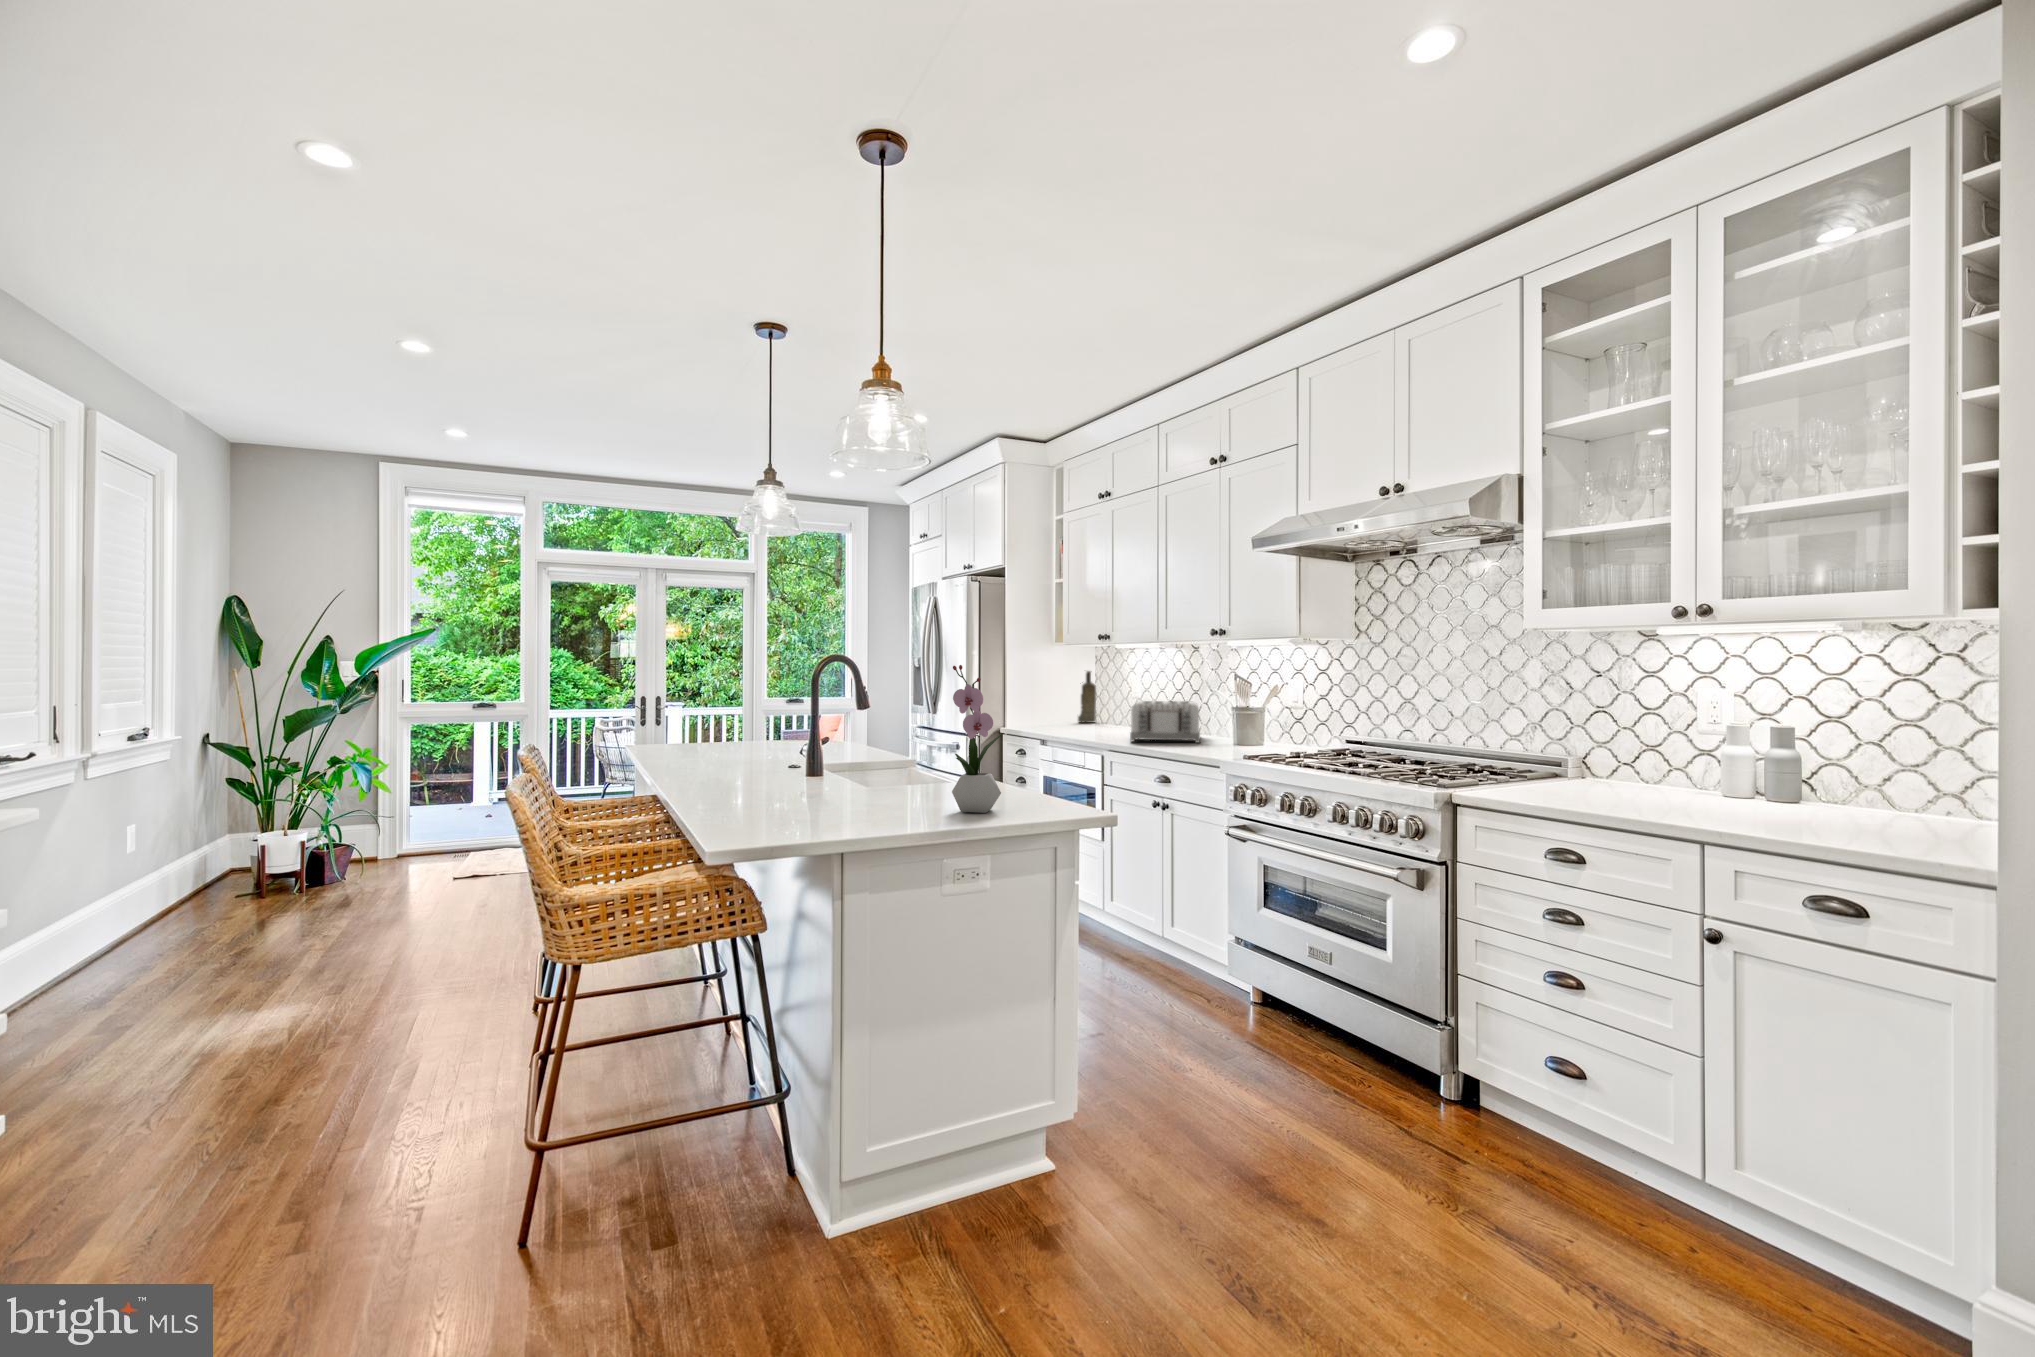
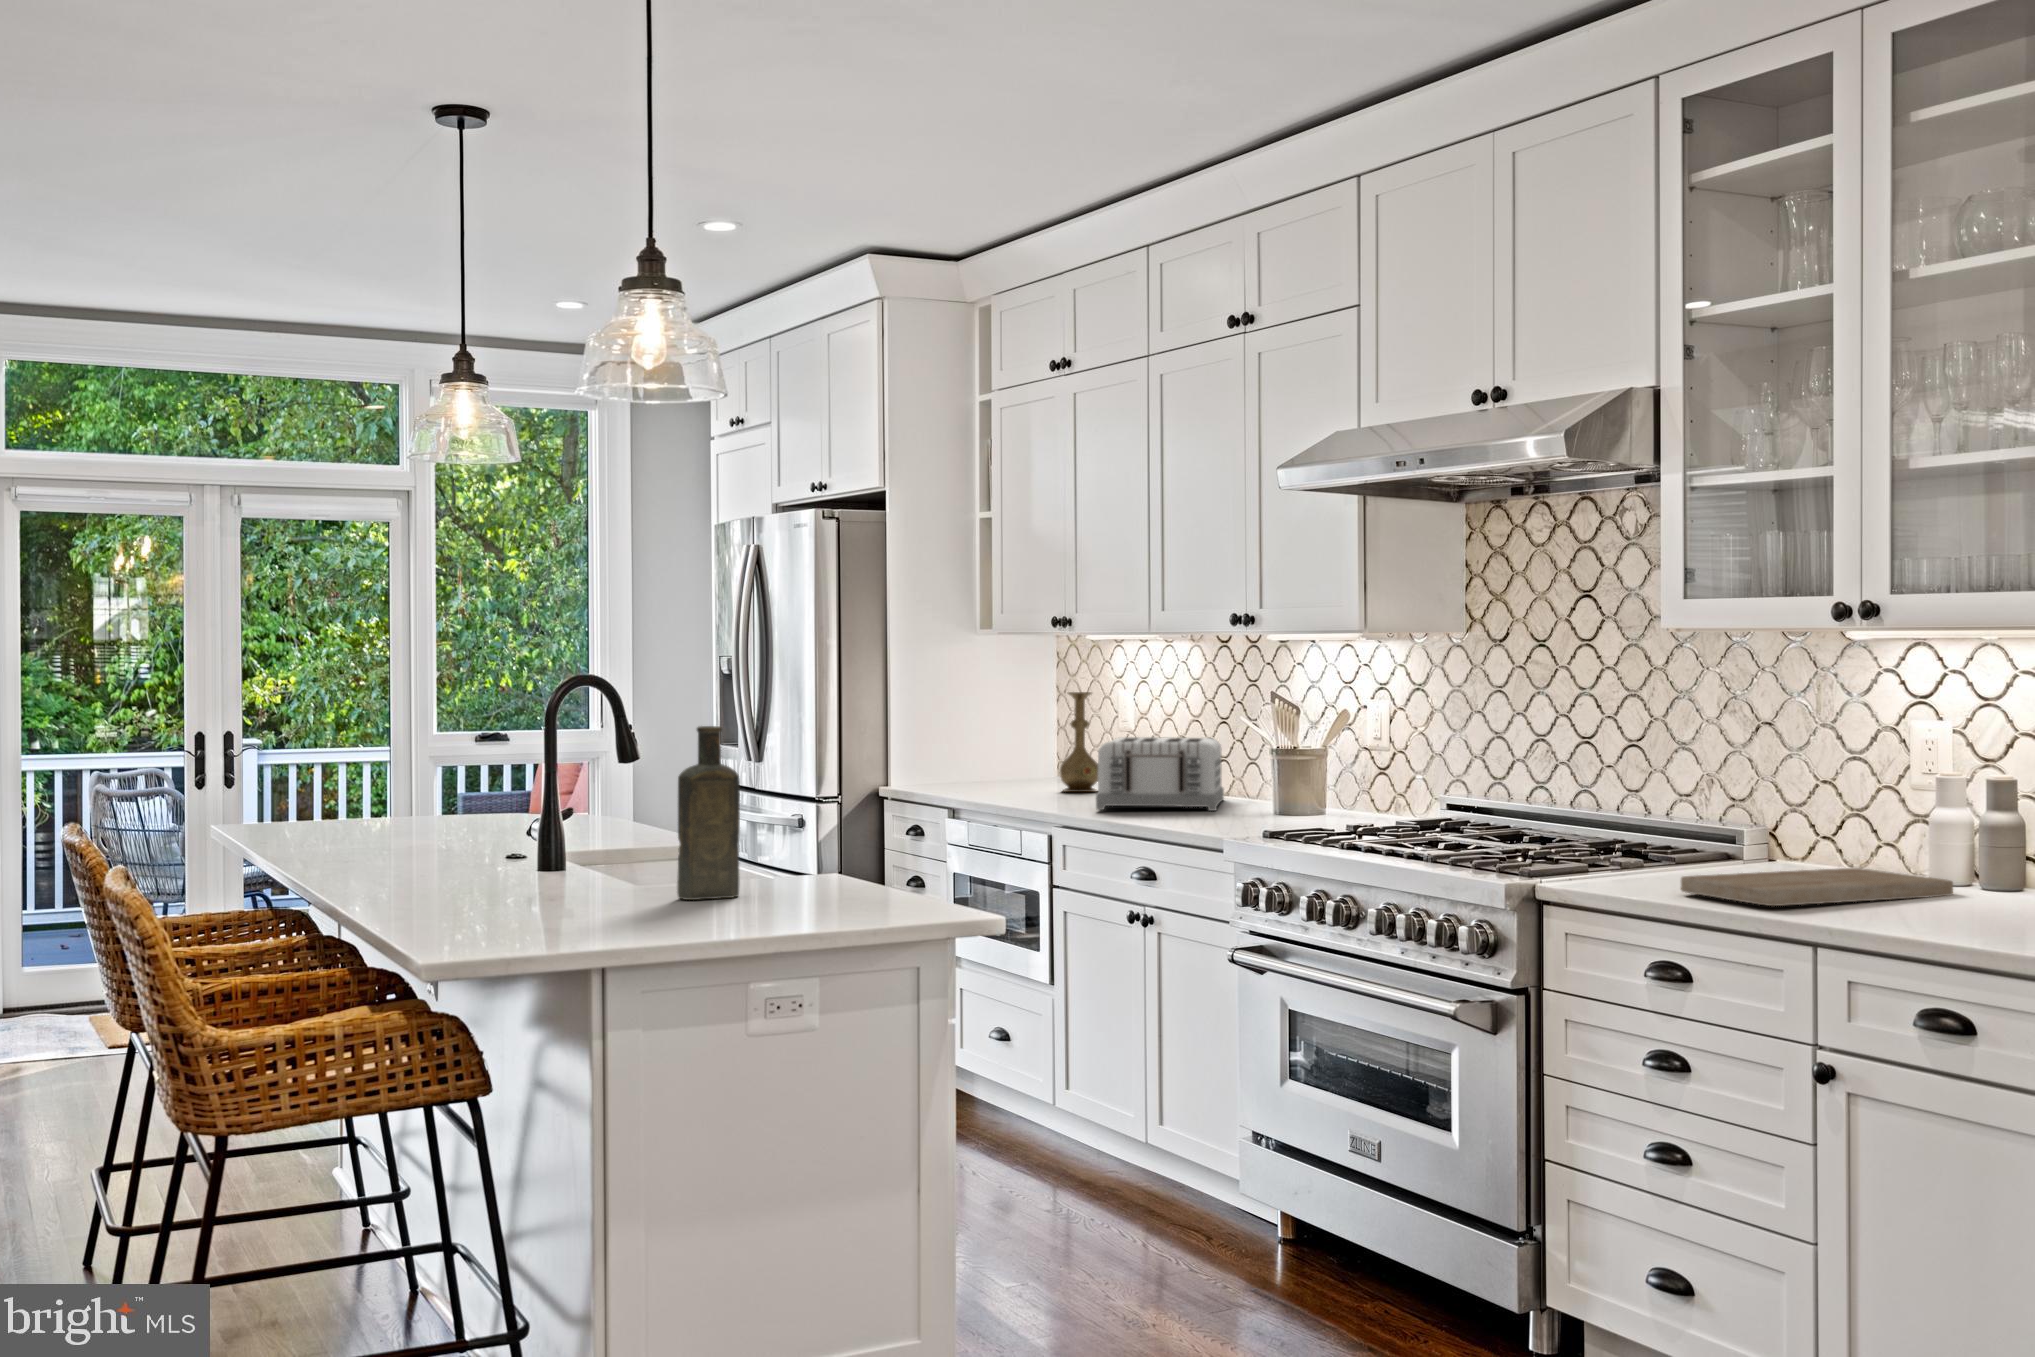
flower arrangement: present [952,665,1002,813] -> none [760,701,835,915]
bottle: present [1078,671,1096,723] -> present [677,726,740,900]
vase: none [1102,676,1125,732] -> present [1060,692,1098,792]
cutting board: none [1569,785,1765,814] -> present [1681,868,1953,906]

